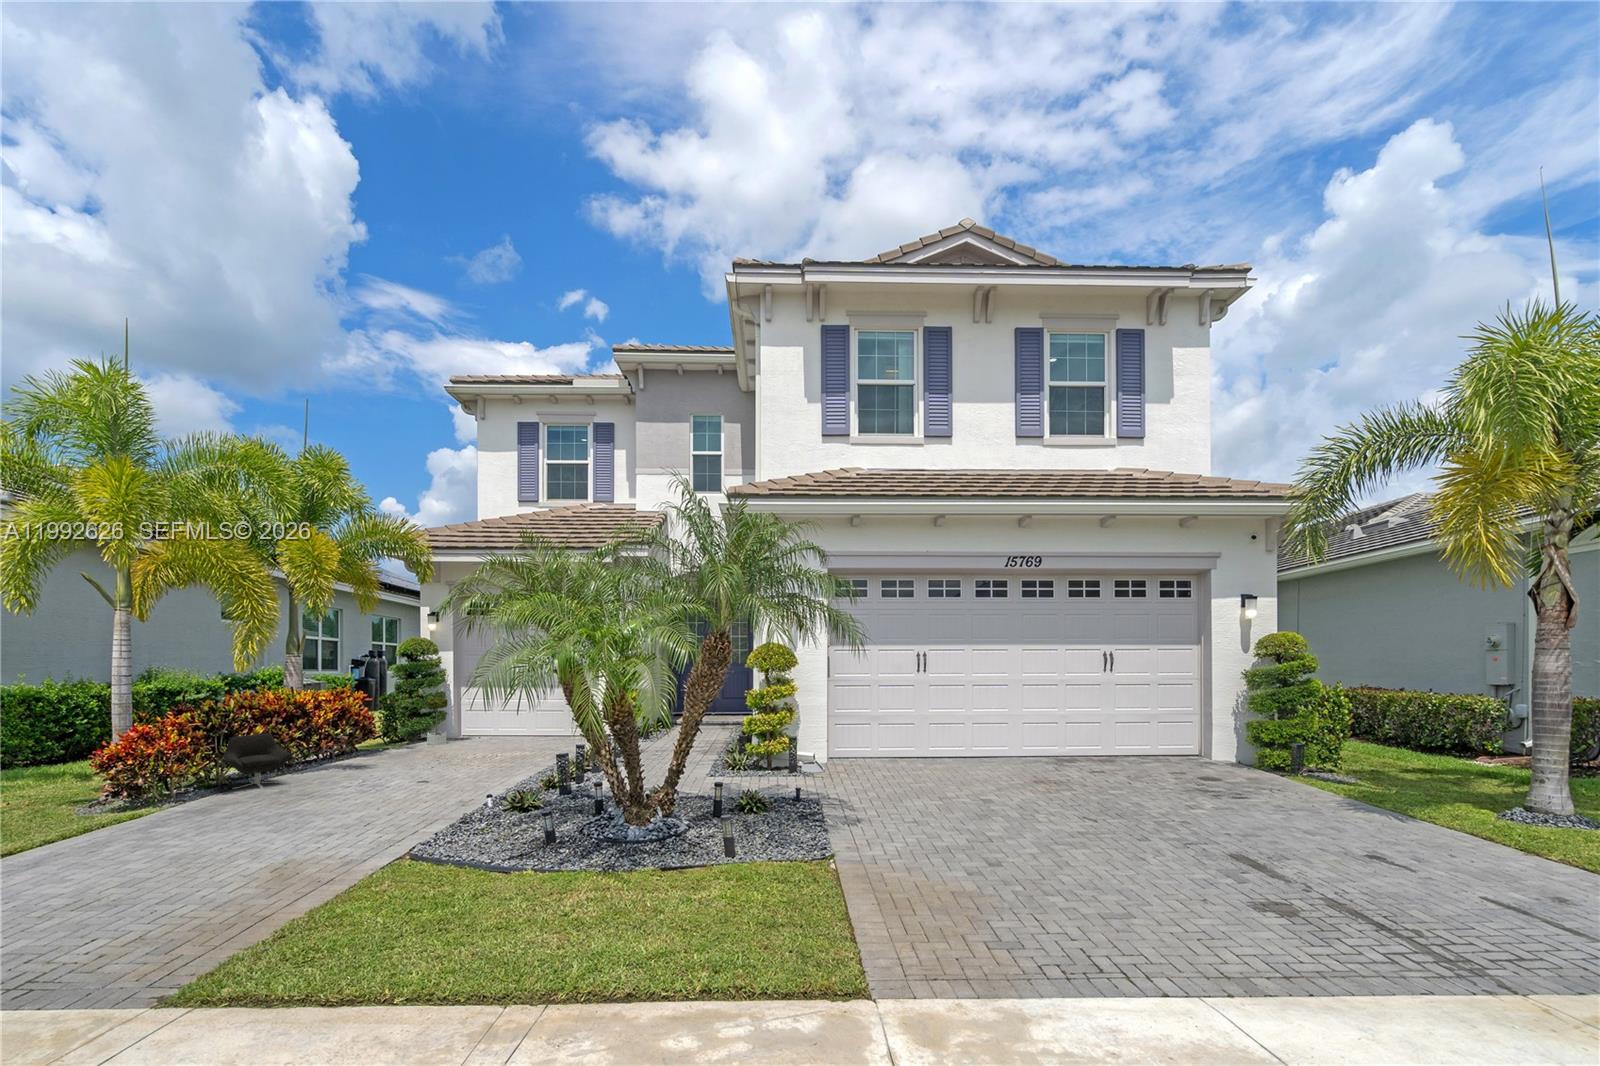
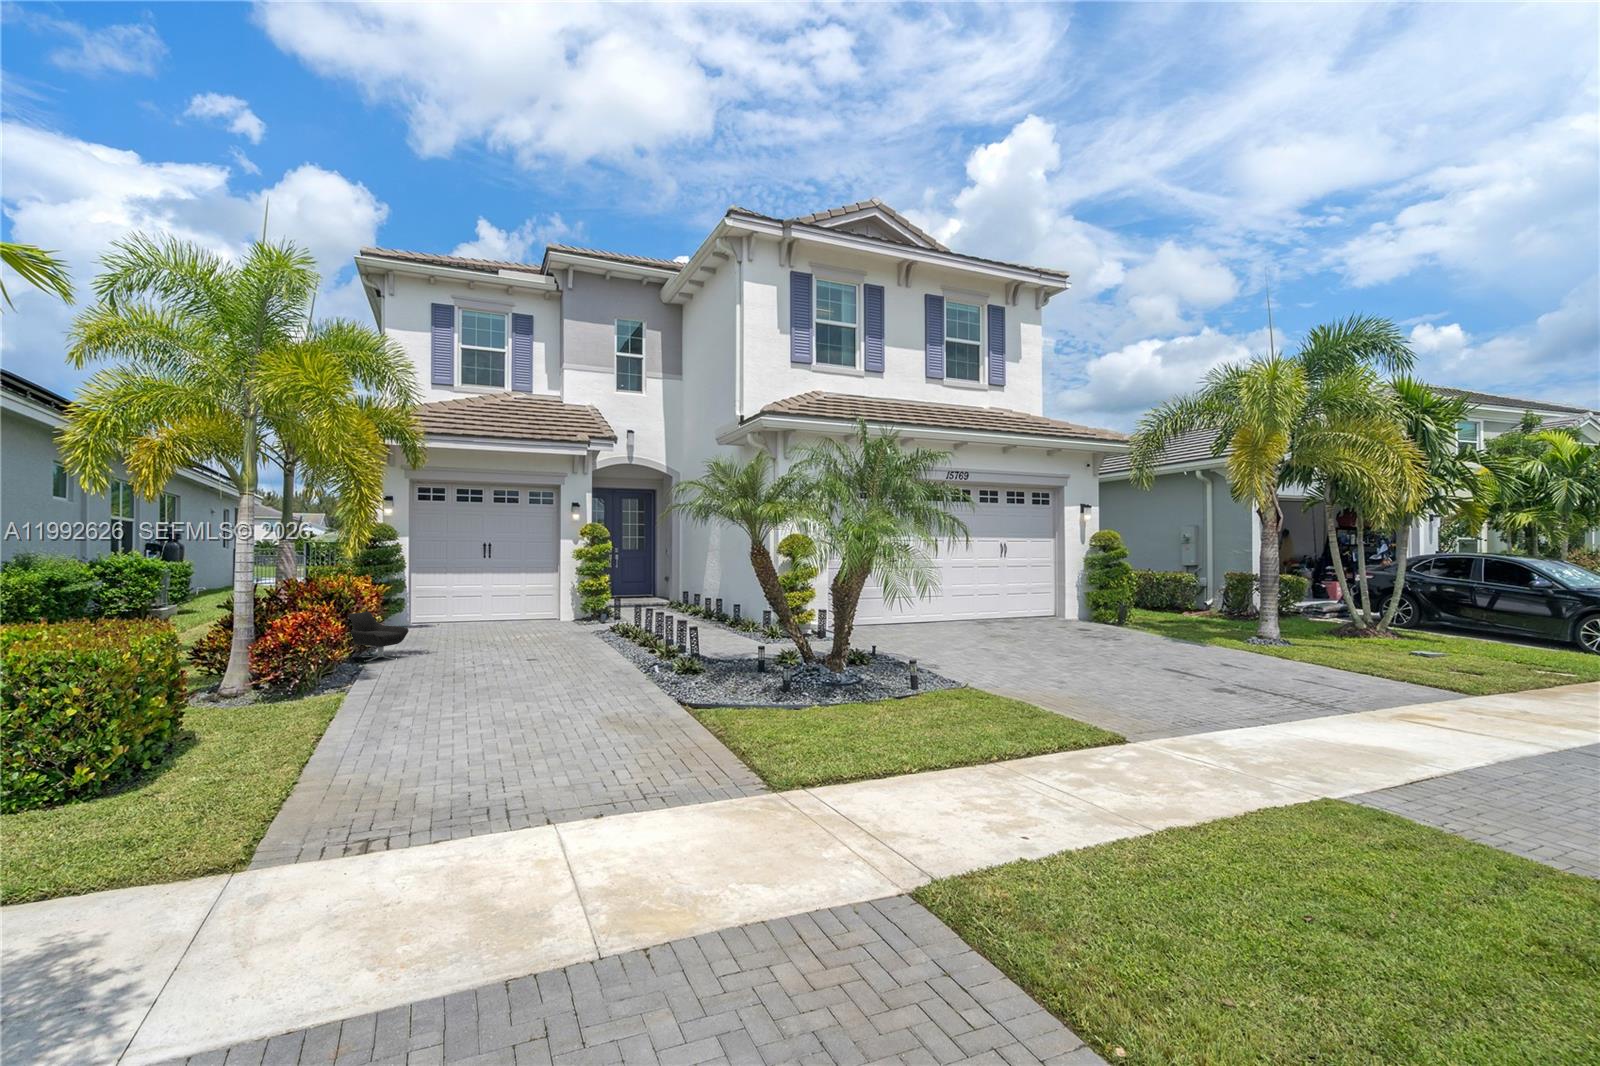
potted tree: present [425,697,448,745] -> none [407,582,430,630]

